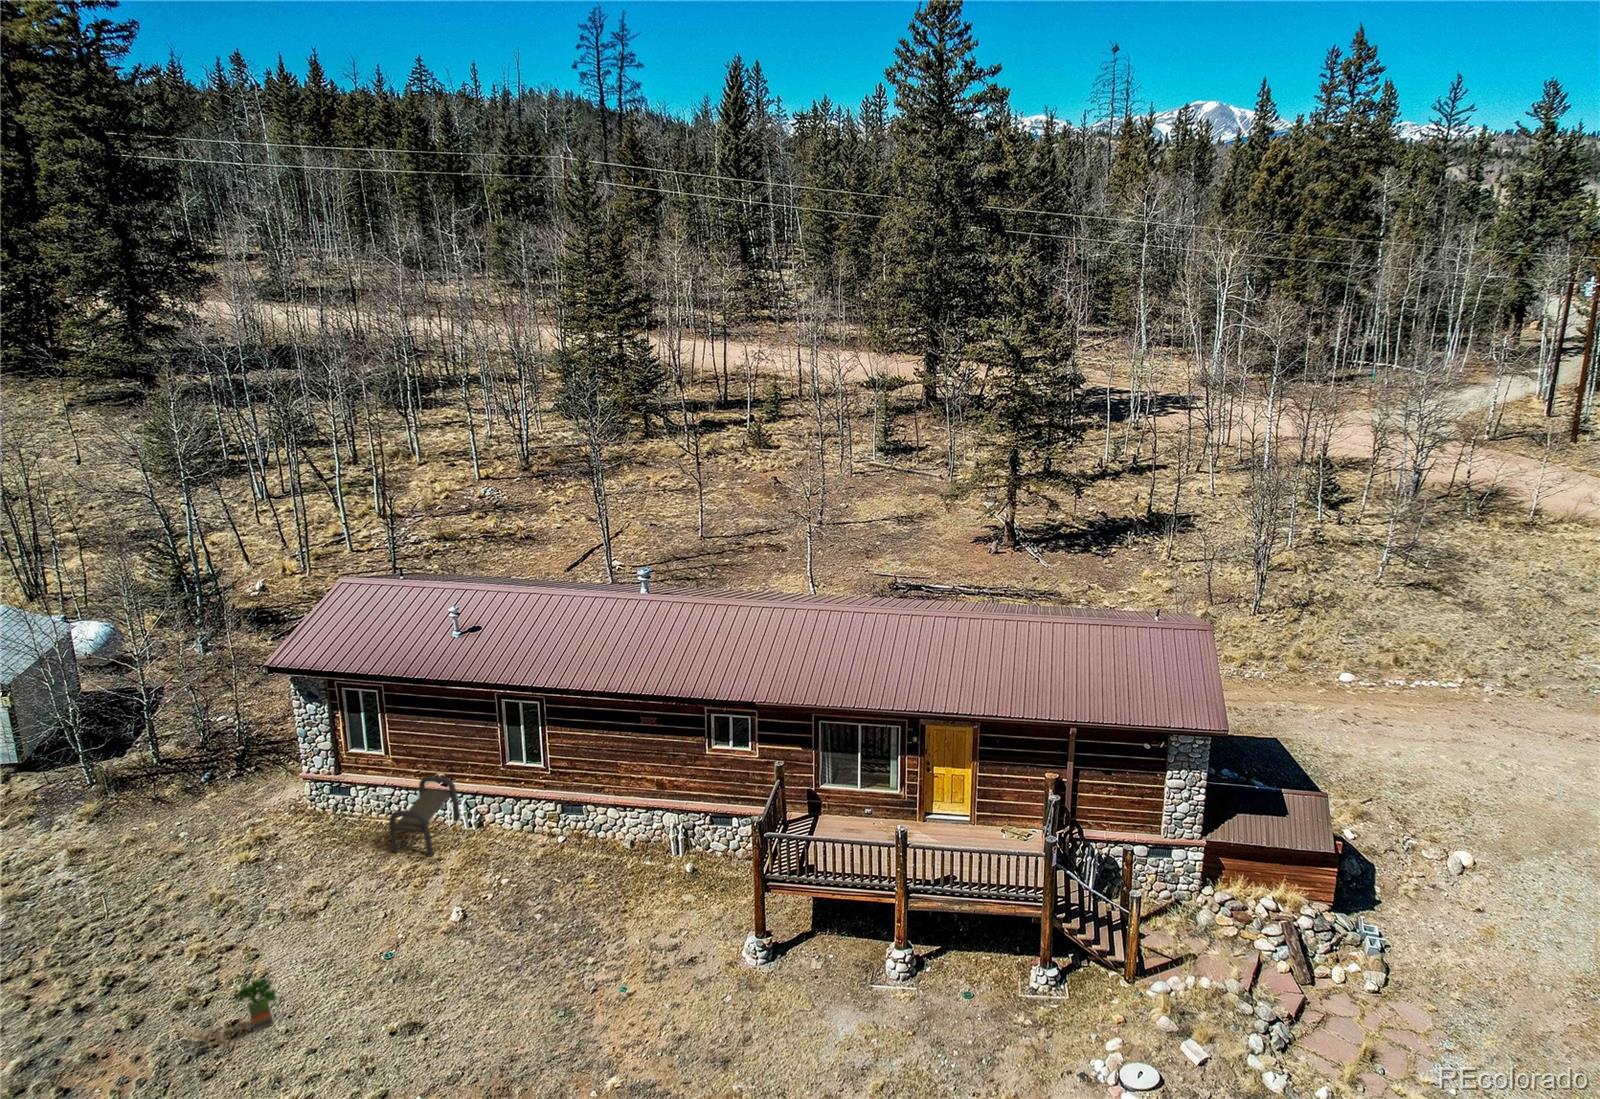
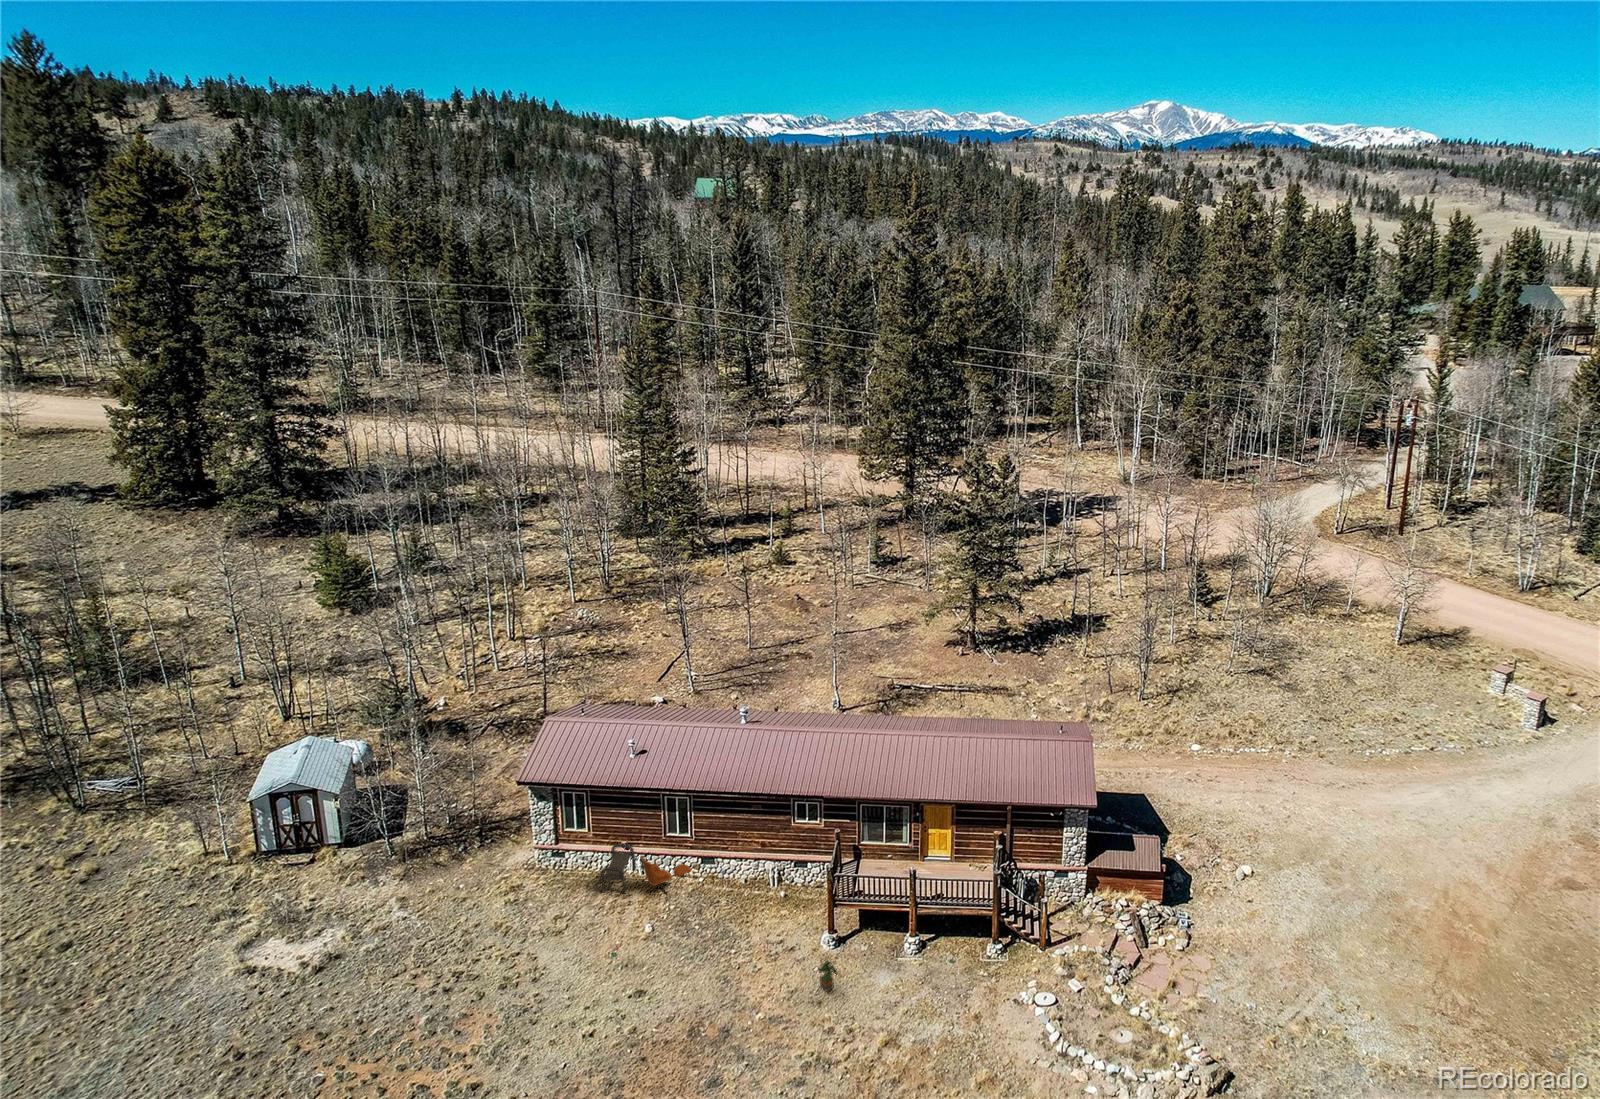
lounge chair: none [454,792,545,860] -> present [641,855,691,891]
potted tree: present [239,978,276,1032] -> present [818,962,837,991]

